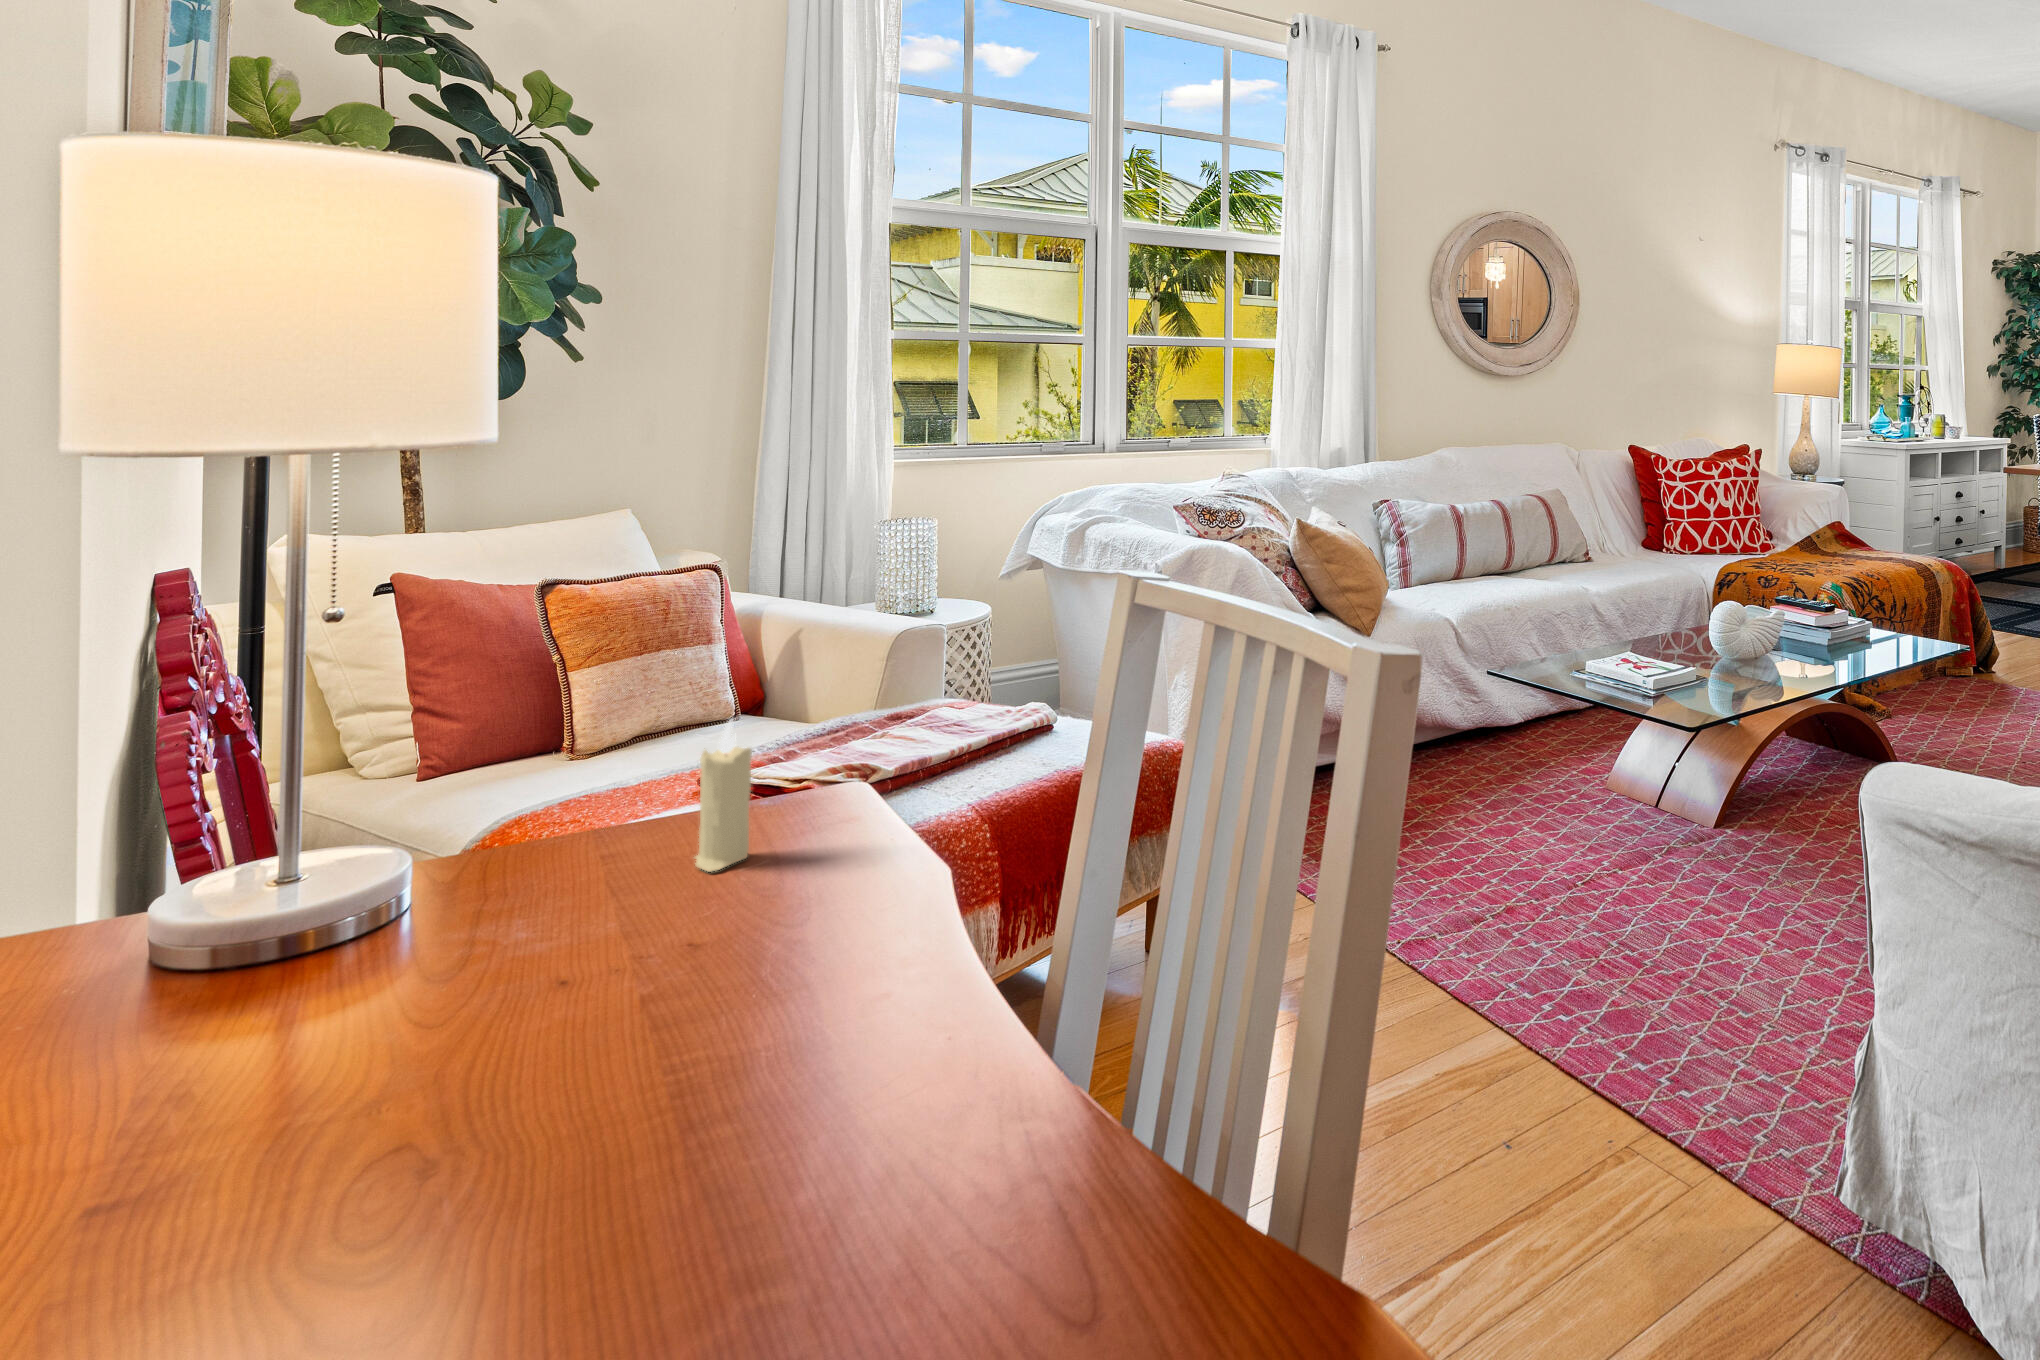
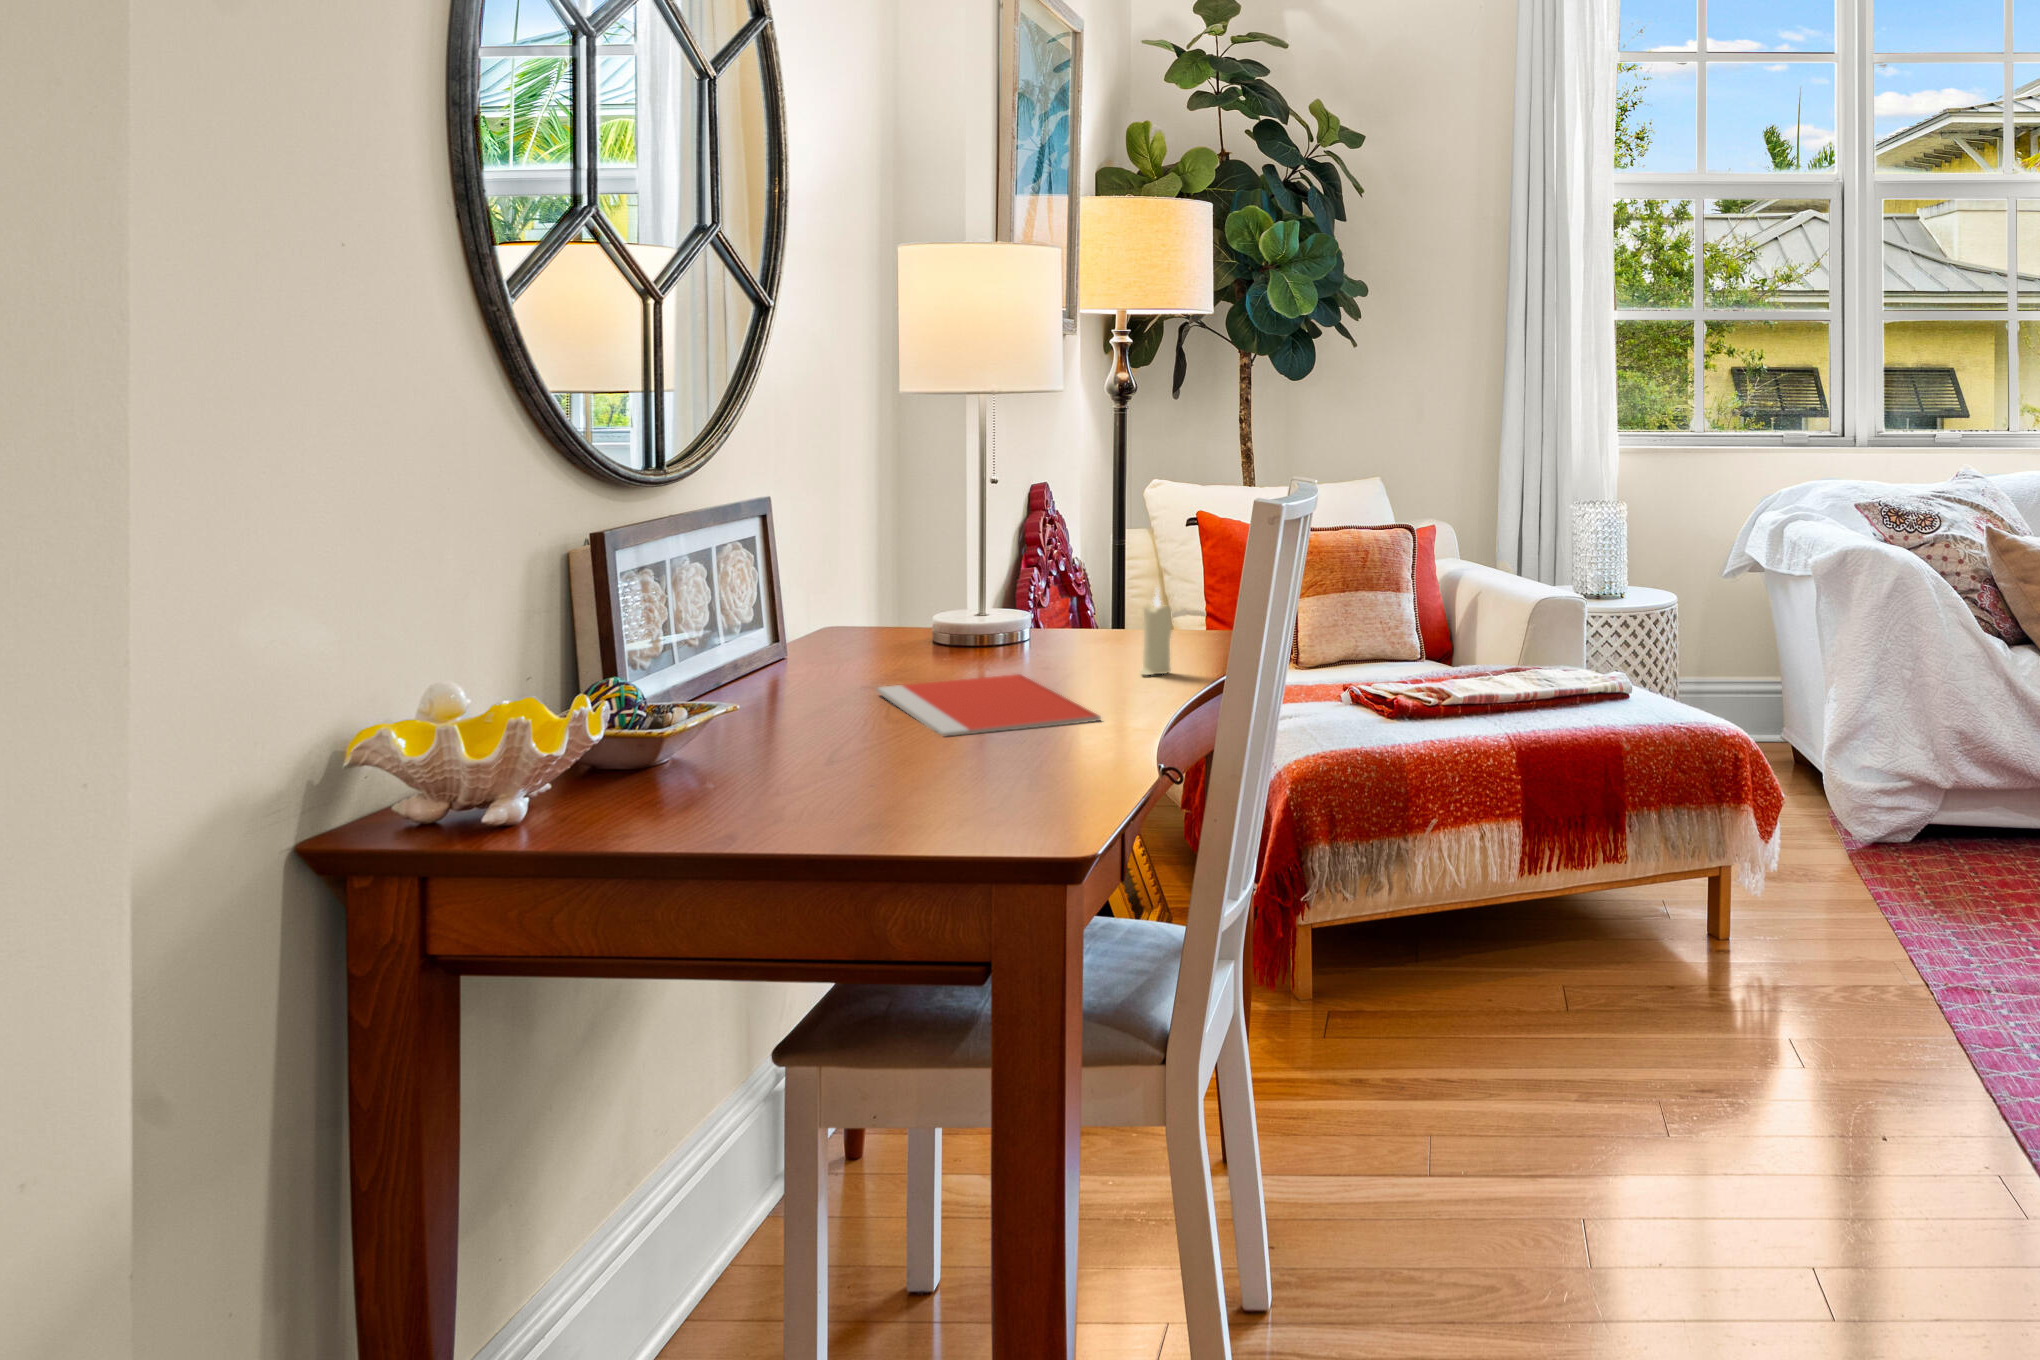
notebook: none [137,931,817,1171] -> present [877,674,1101,737]

